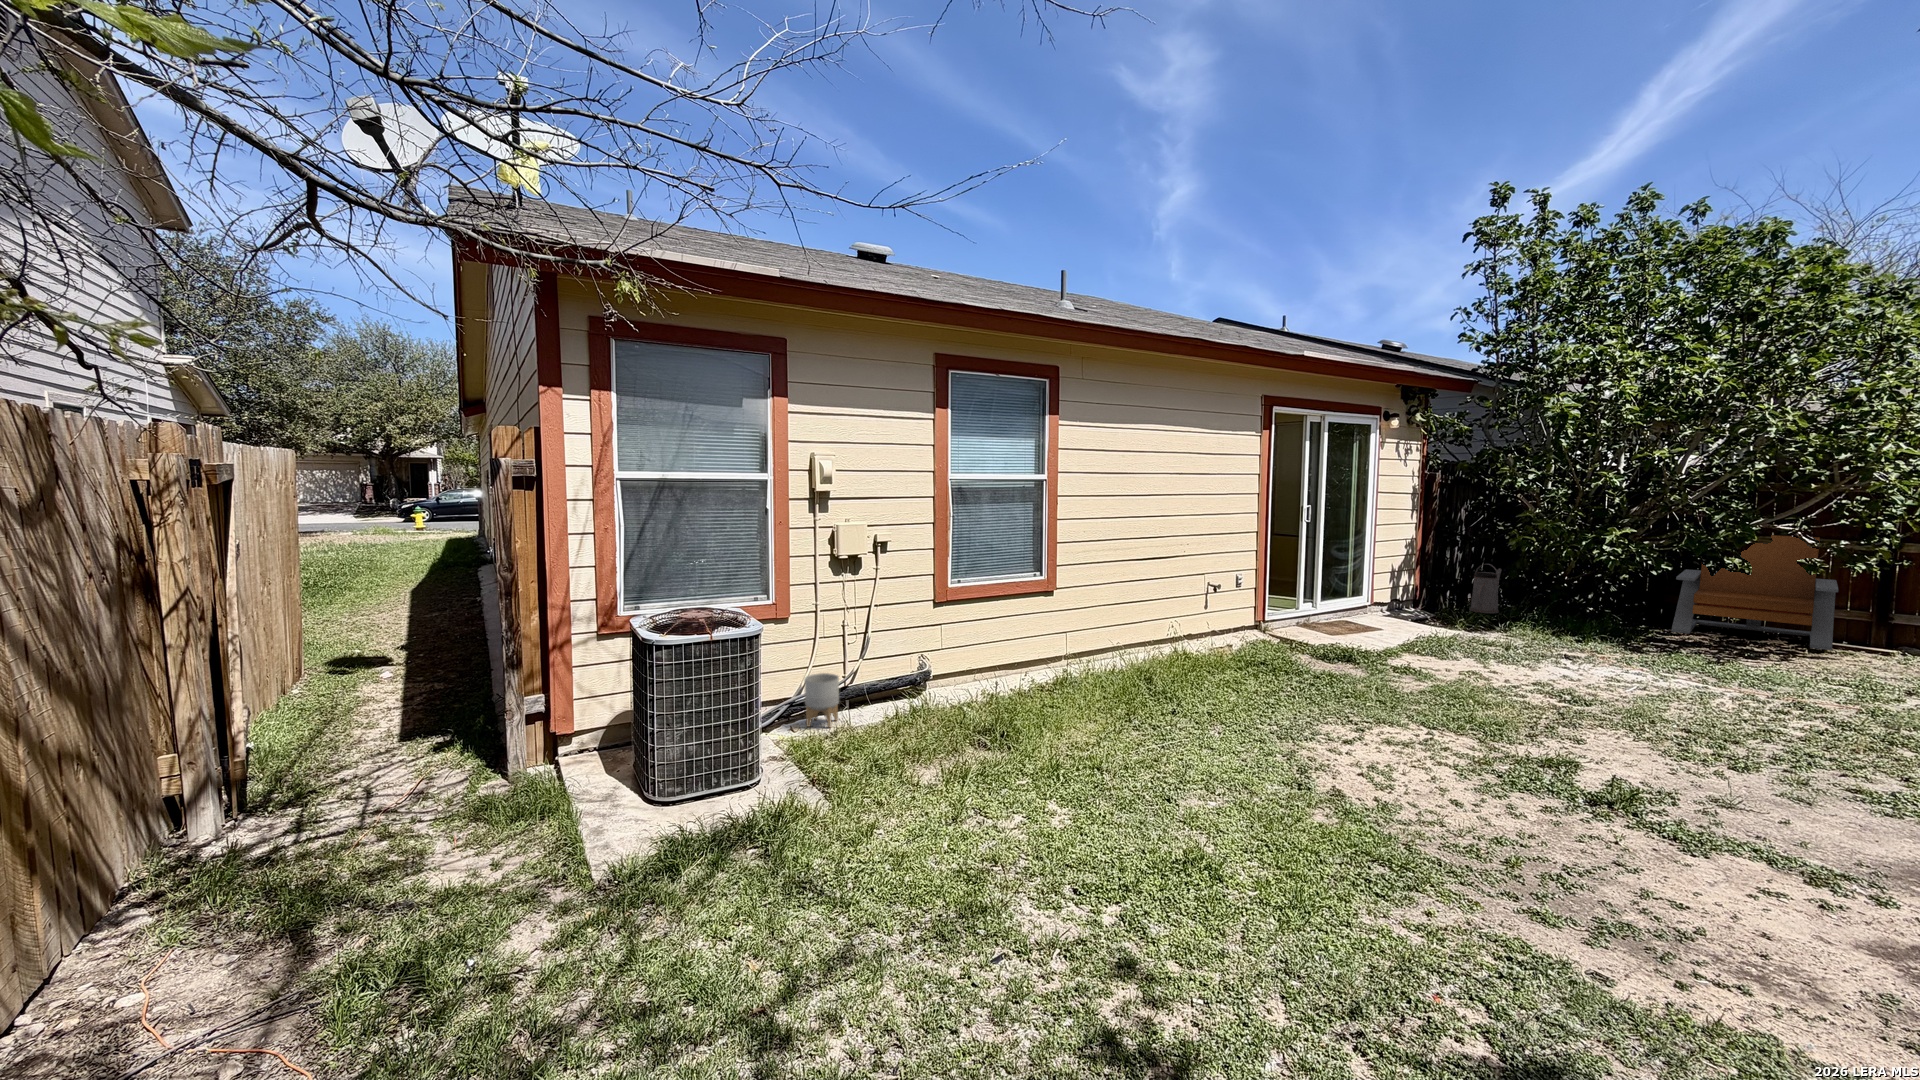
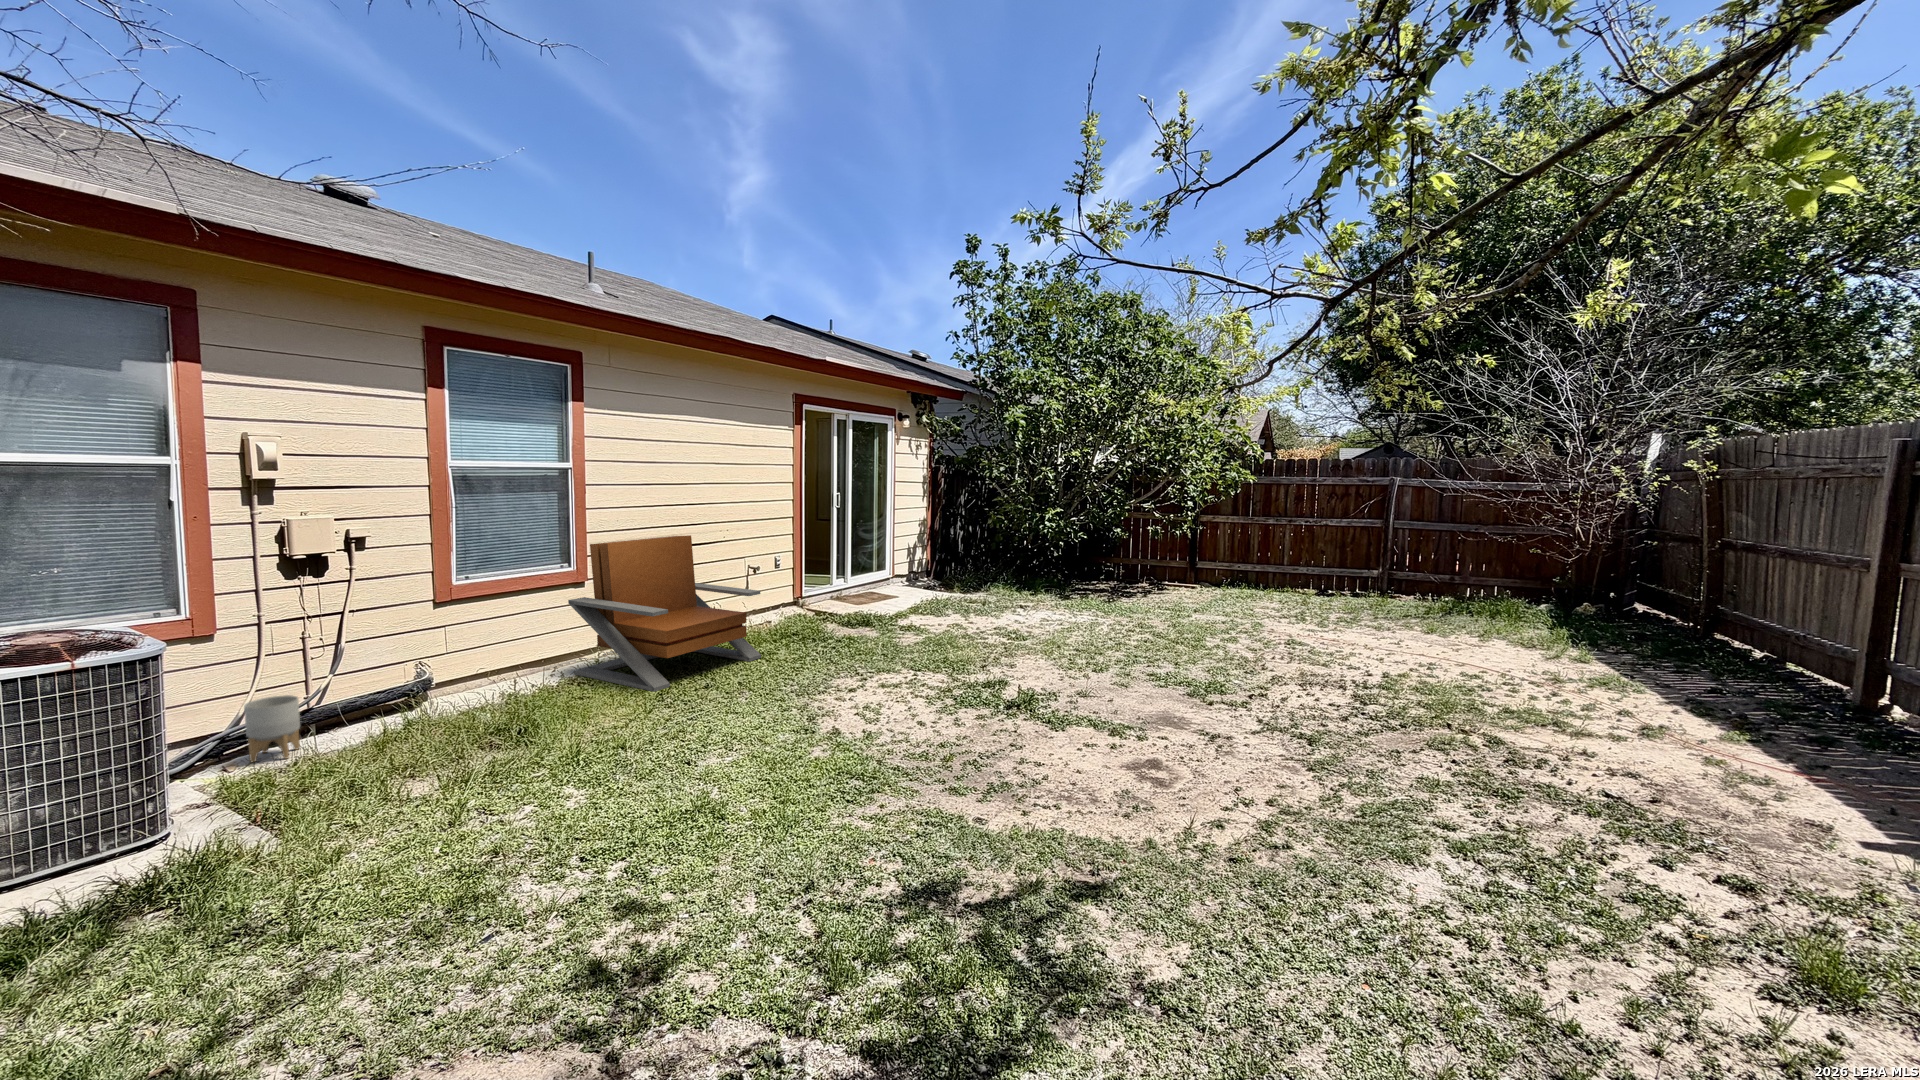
lounge chair: present [1672,535,1838,650] -> present [568,535,761,692]
watering can: present [1469,564,1502,613] -> none [966,539,987,578]

